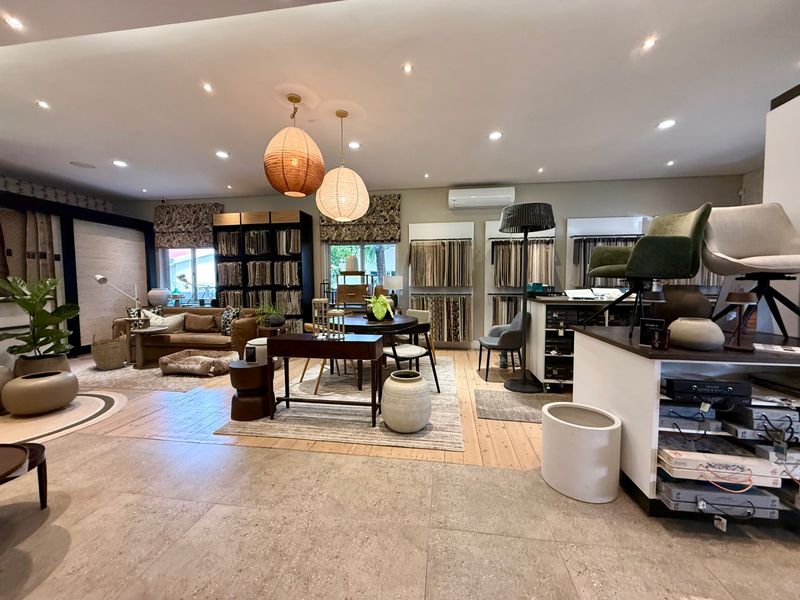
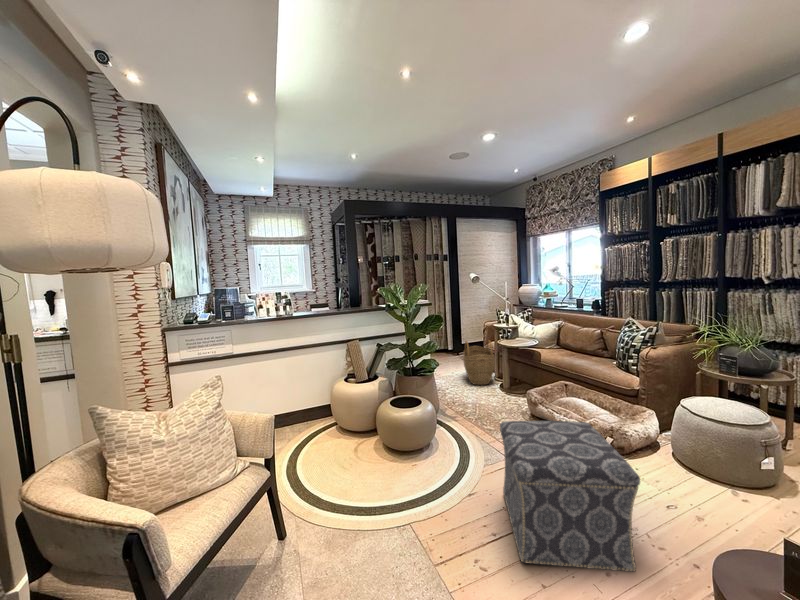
ottoman: none [141,351,214,416] -> present [500,421,640,572]

